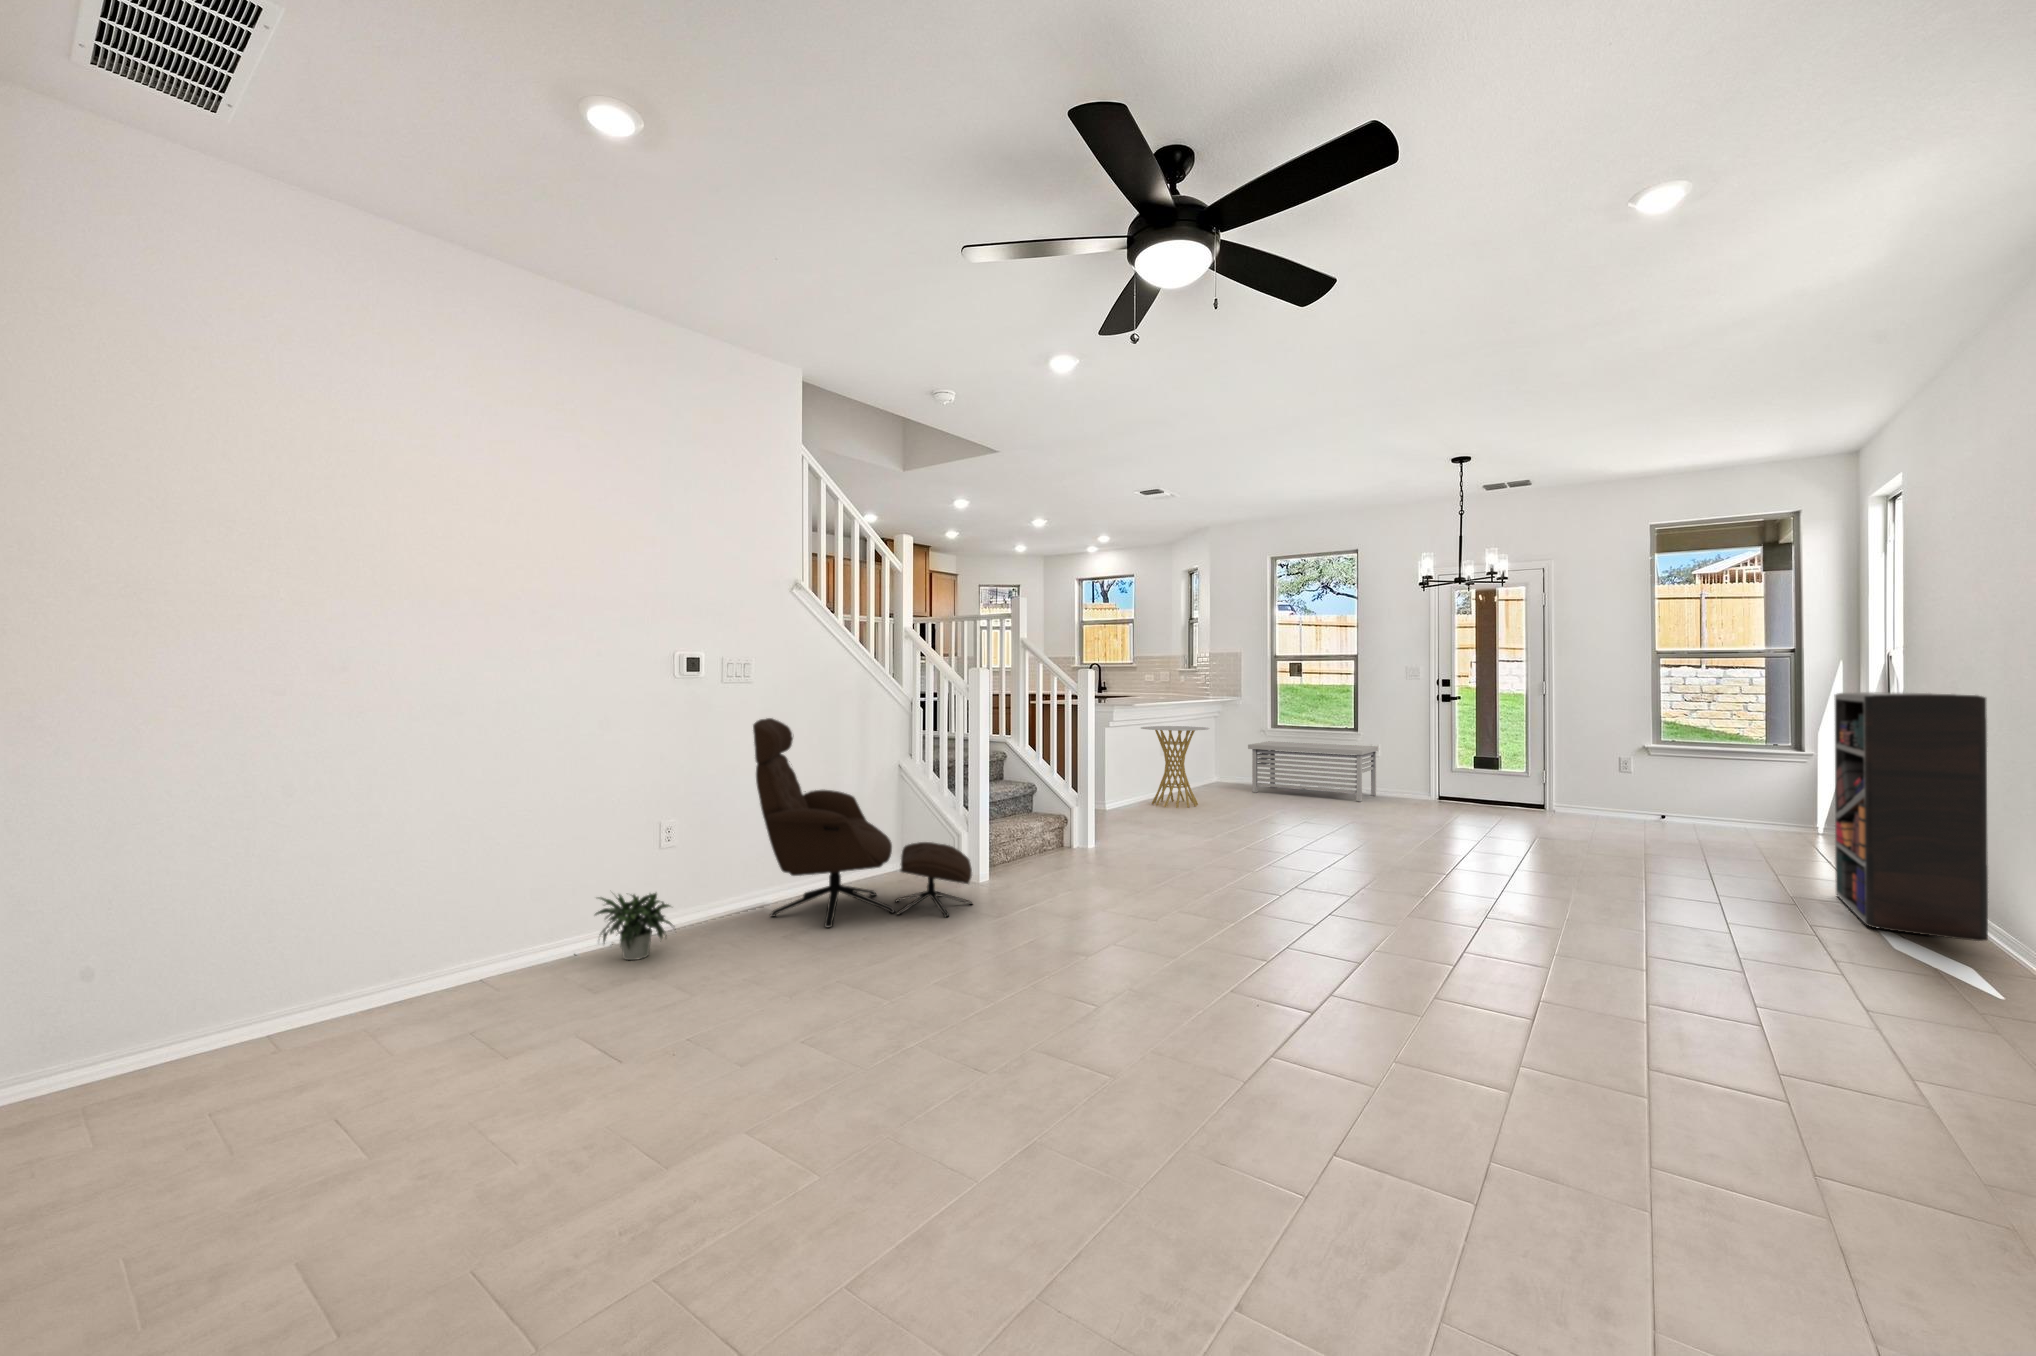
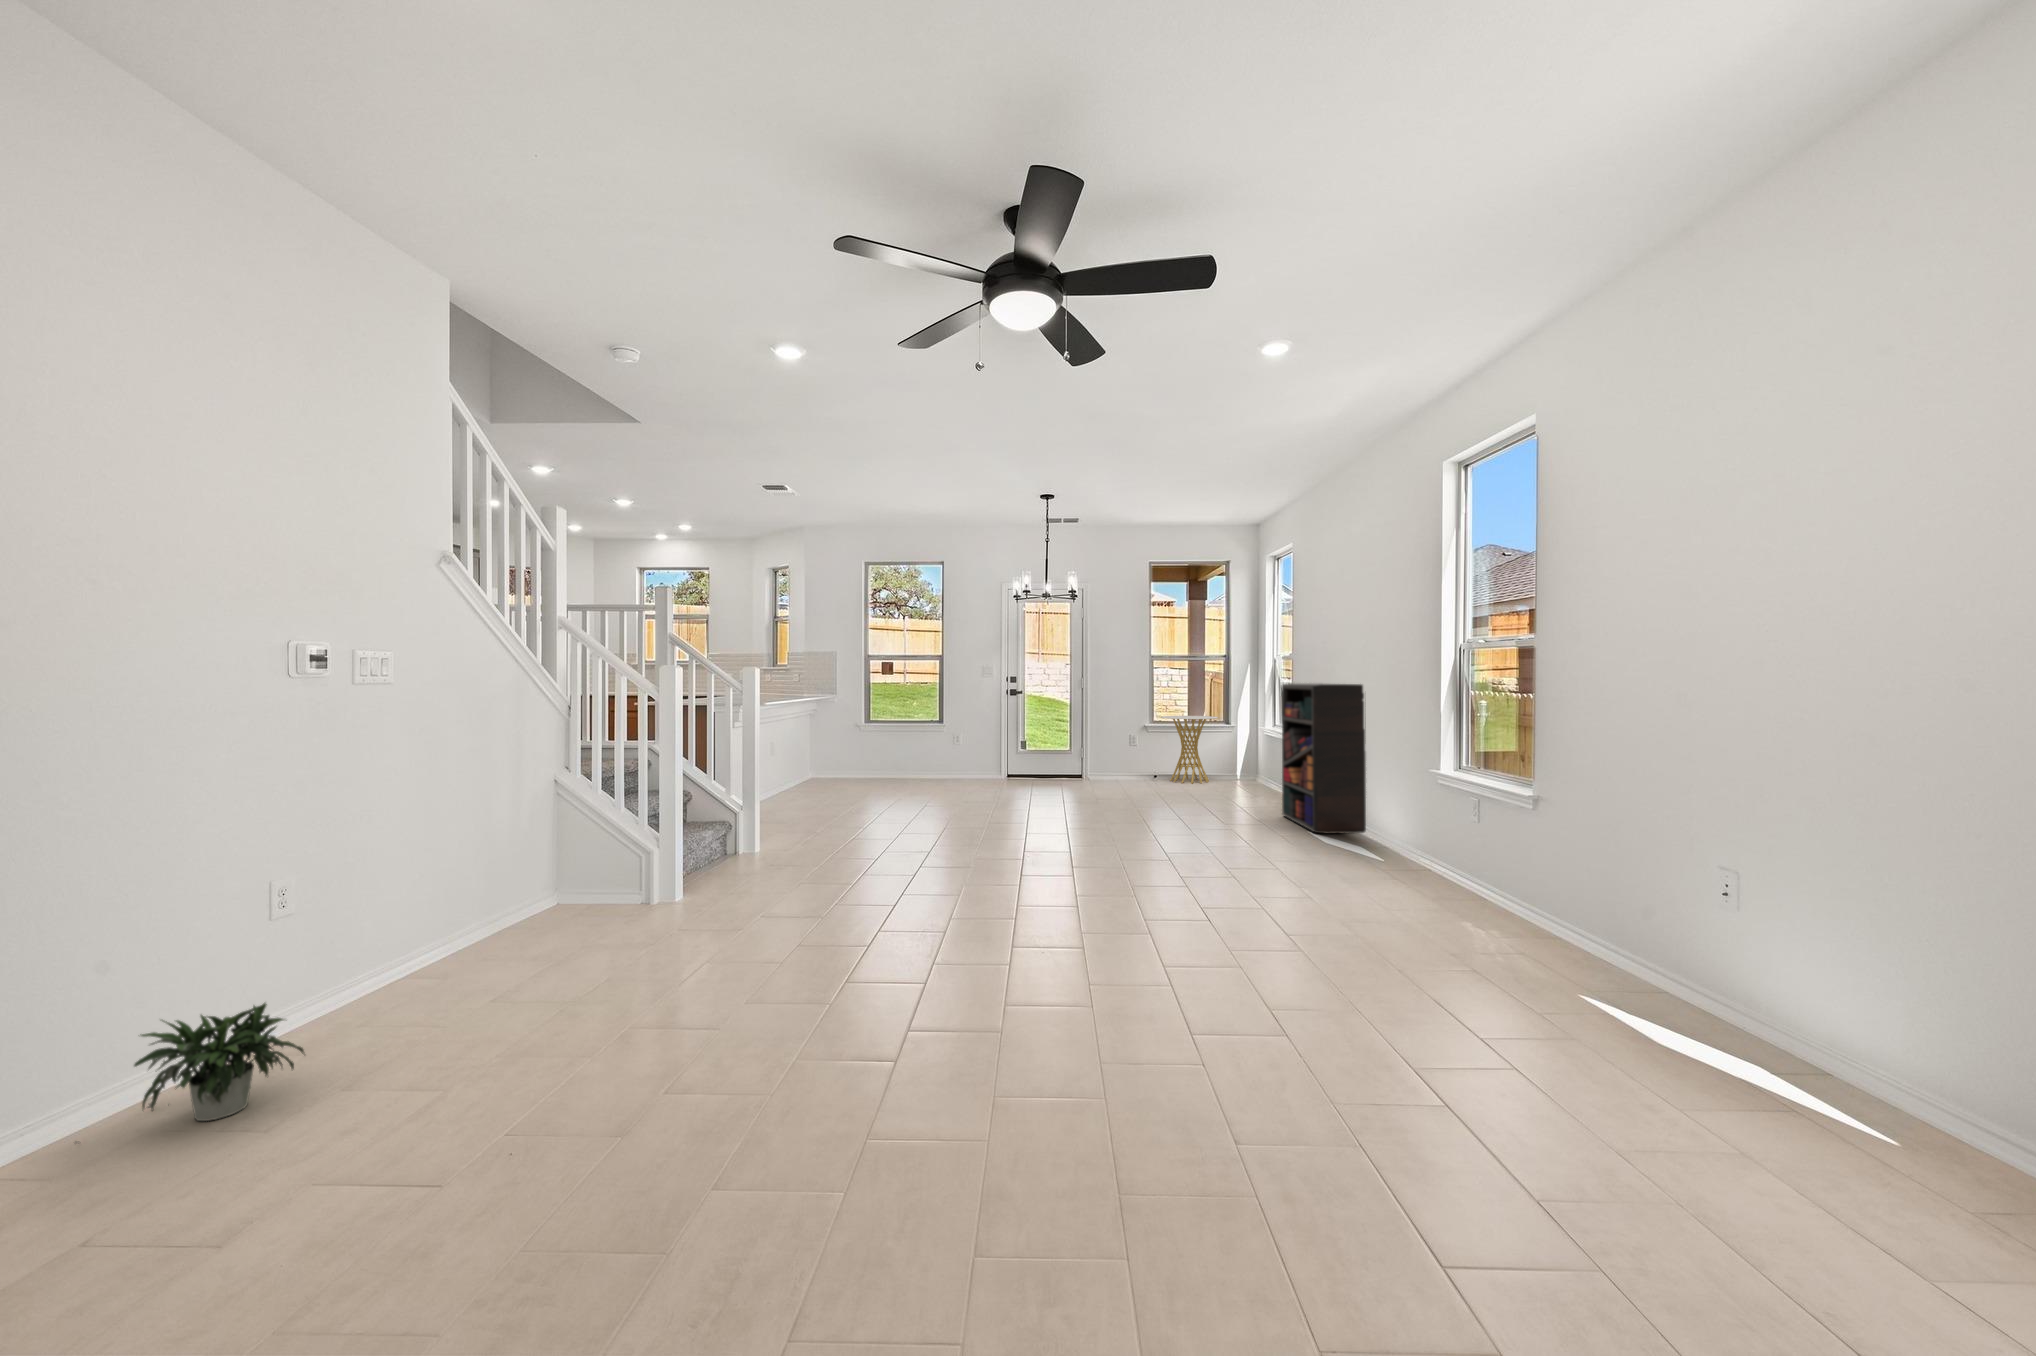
lounge chair: present [753,718,972,927] -> none [389,730,703,1001]
side table: present [1141,726,1209,808] -> present [1161,716,1218,783]
storage bench: present [1248,741,1378,802] -> none [853,734,961,783]

